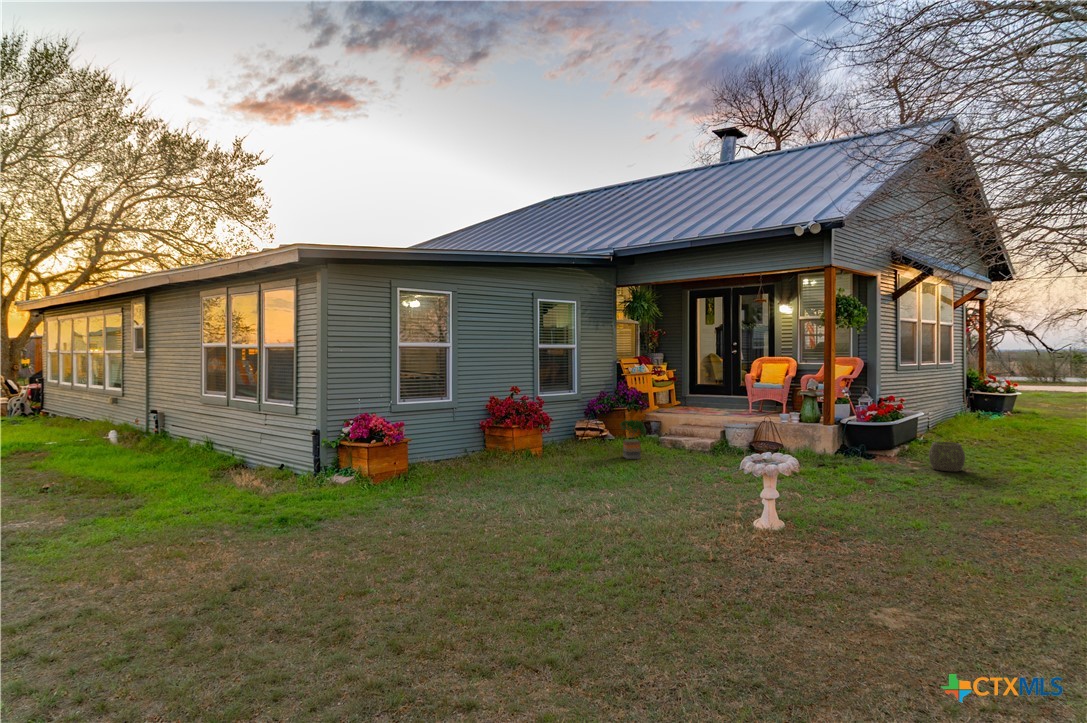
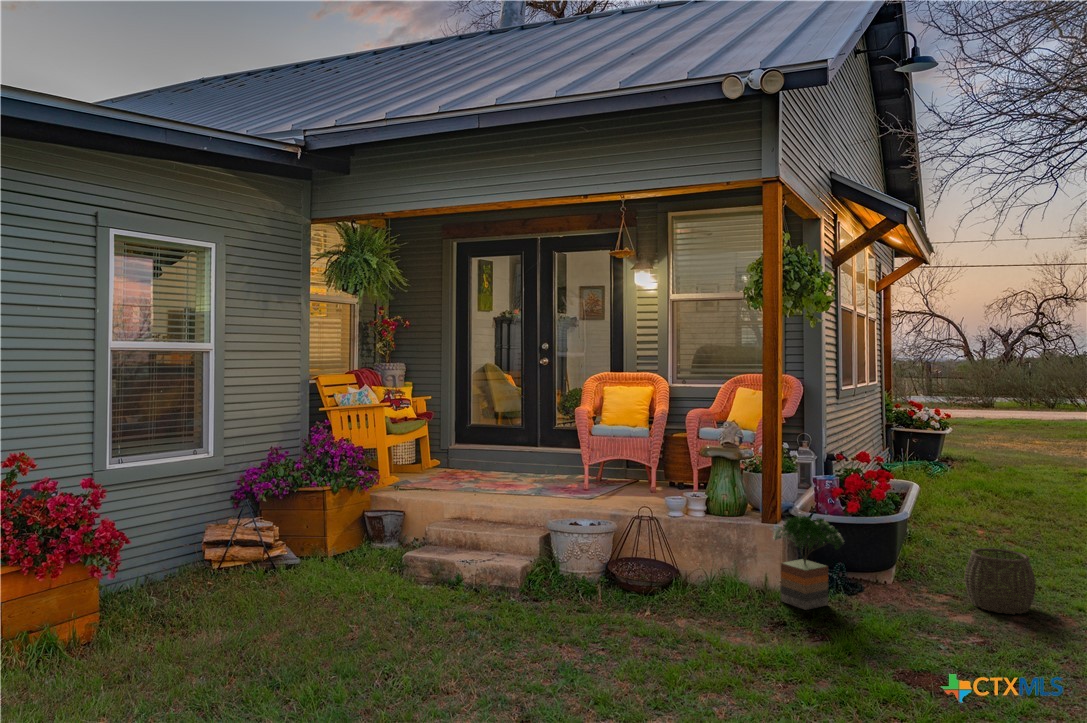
potted tree: present [620,420,646,459] -> present [774,516,842,610]

